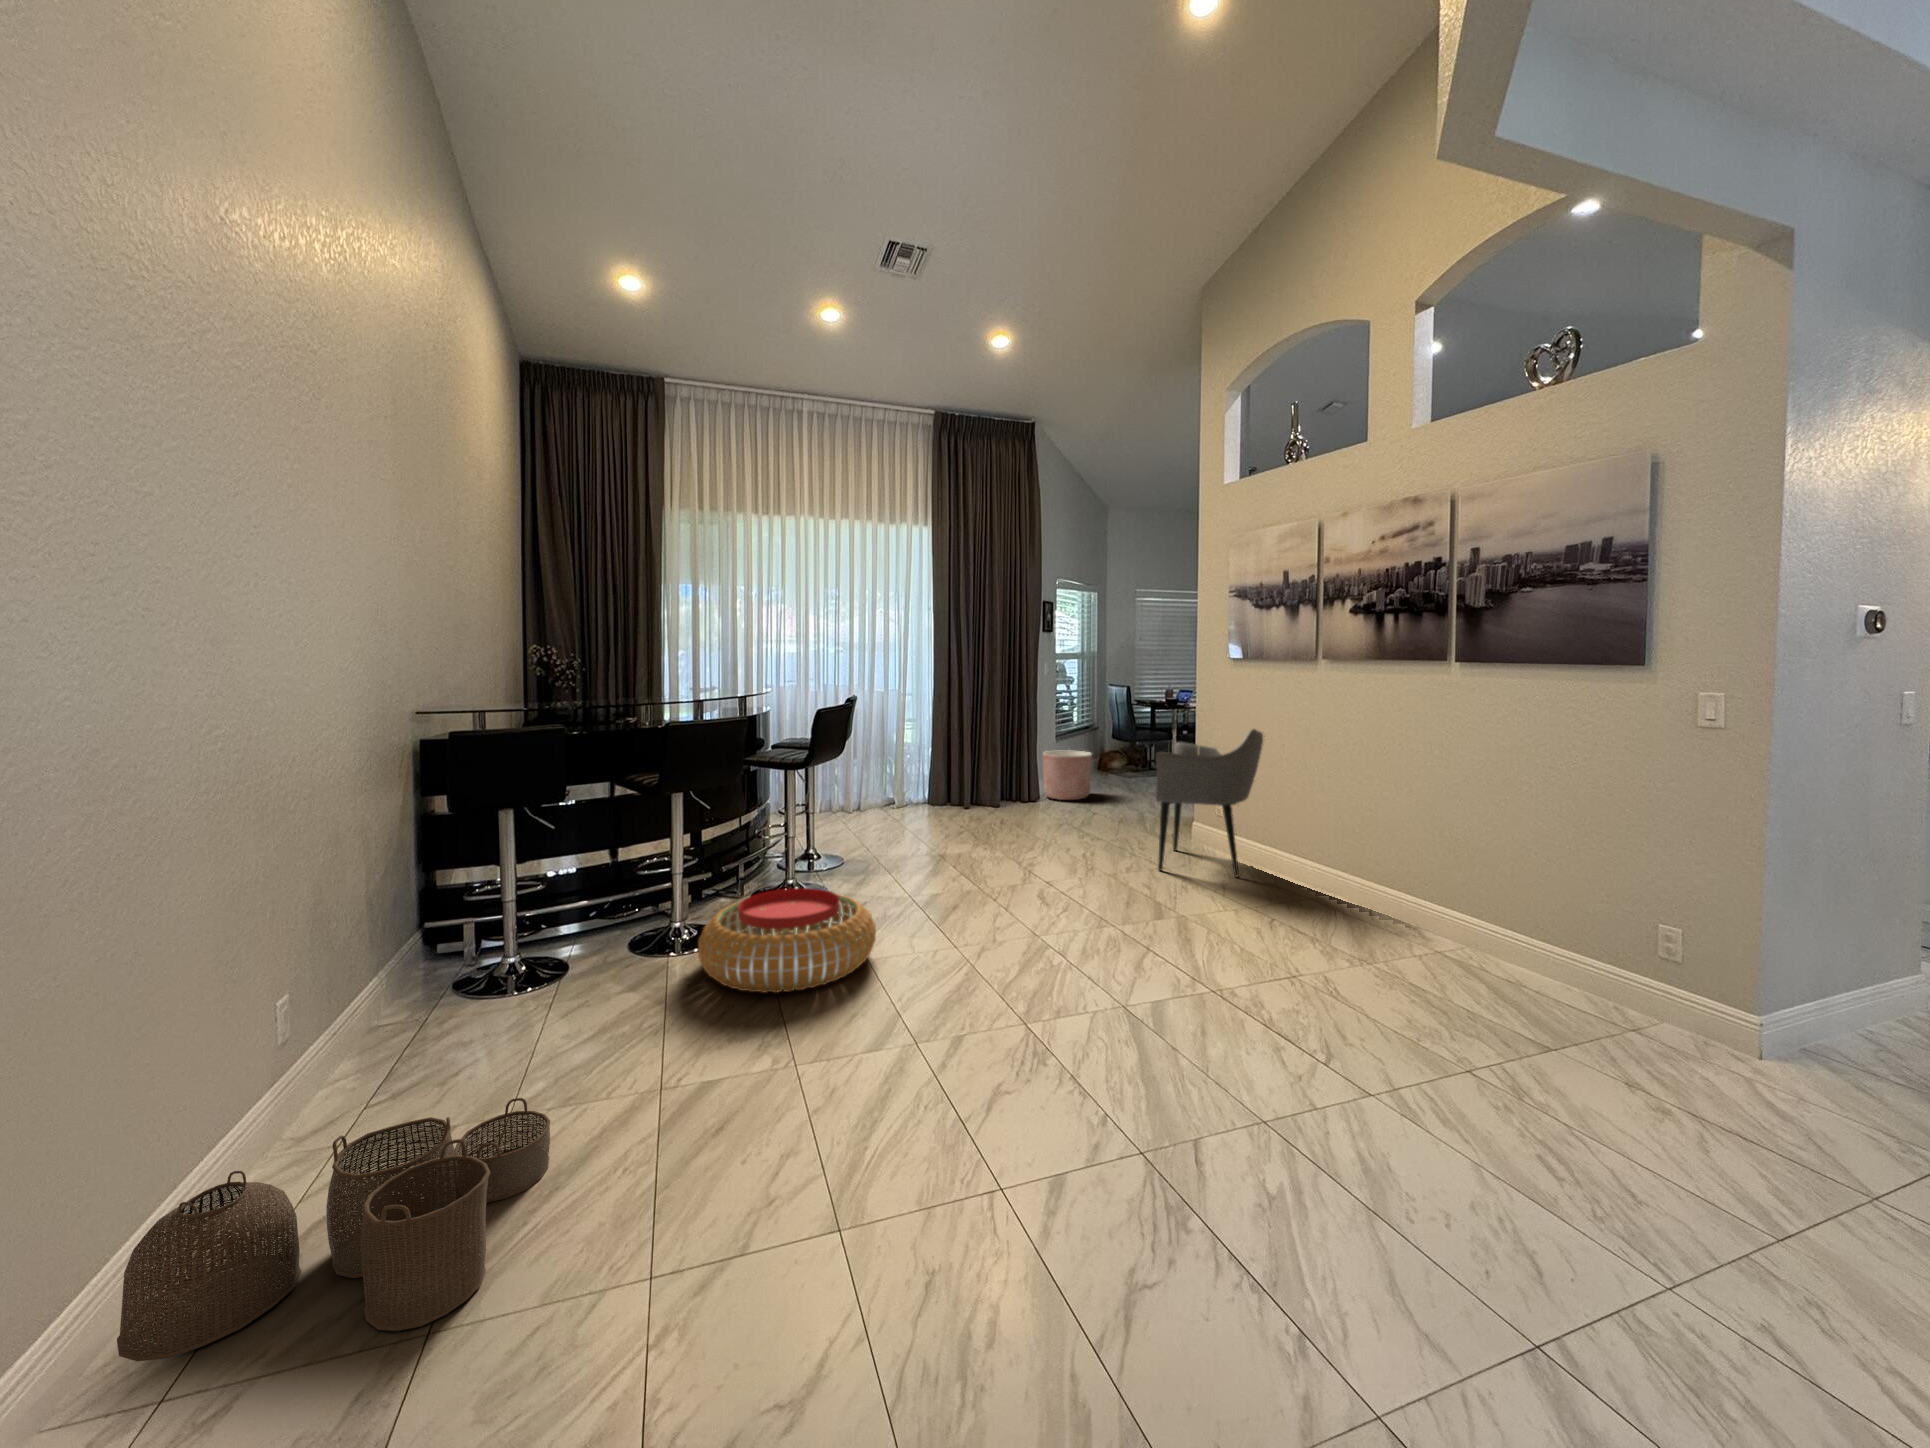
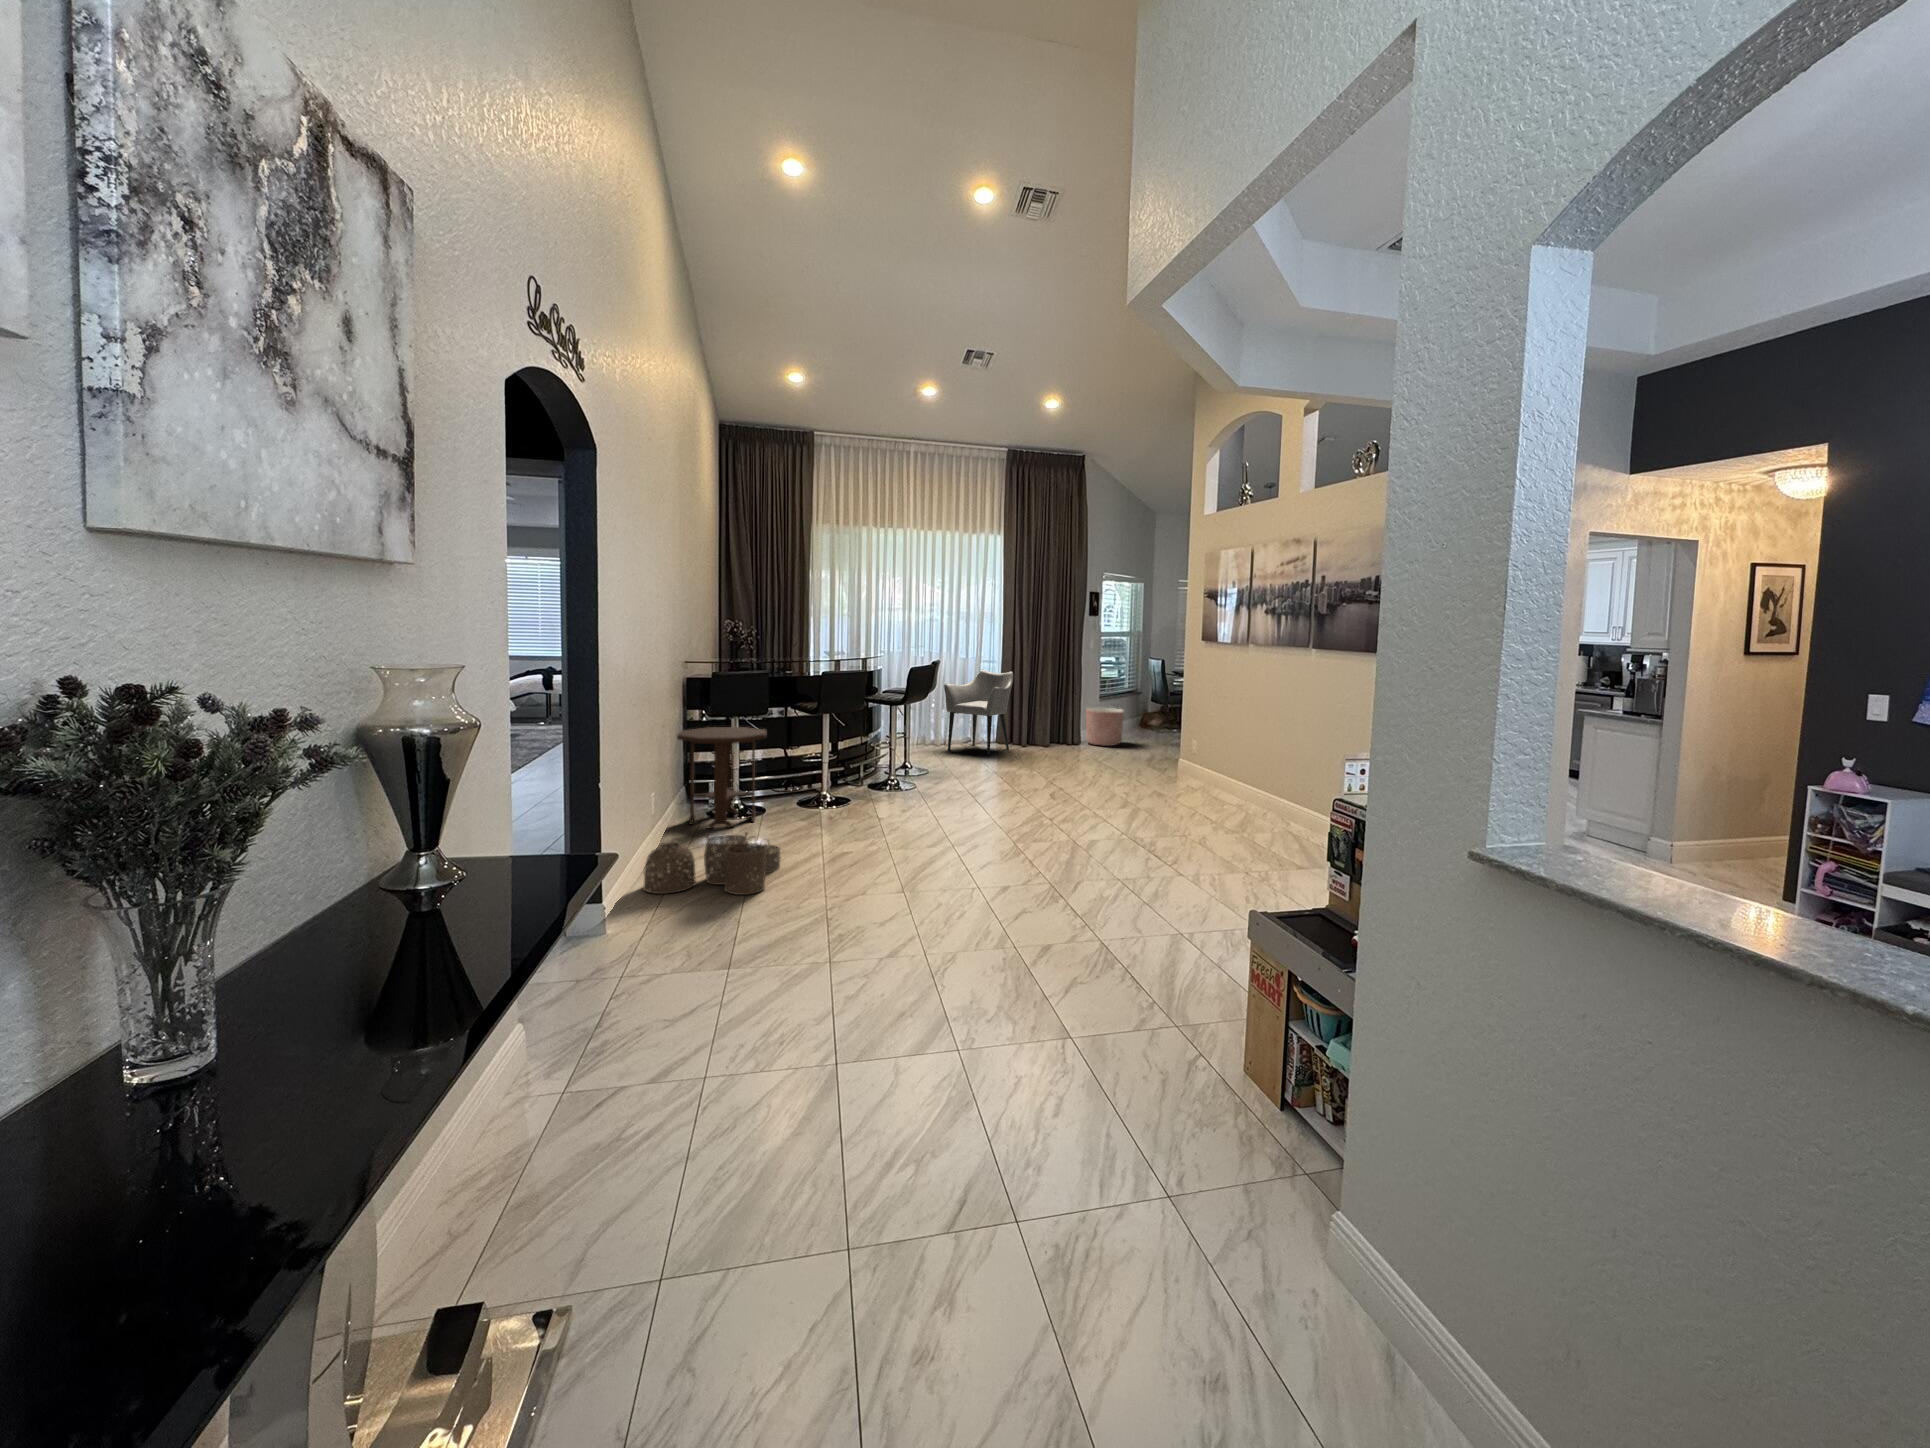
armchair: present [1156,729,1263,877] -> present [944,670,1014,755]
side table: none [363,824,560,1036] -> present [677,727,766,828]
pouf: present [698,888,876,993] -> none [839,774,939,824]

